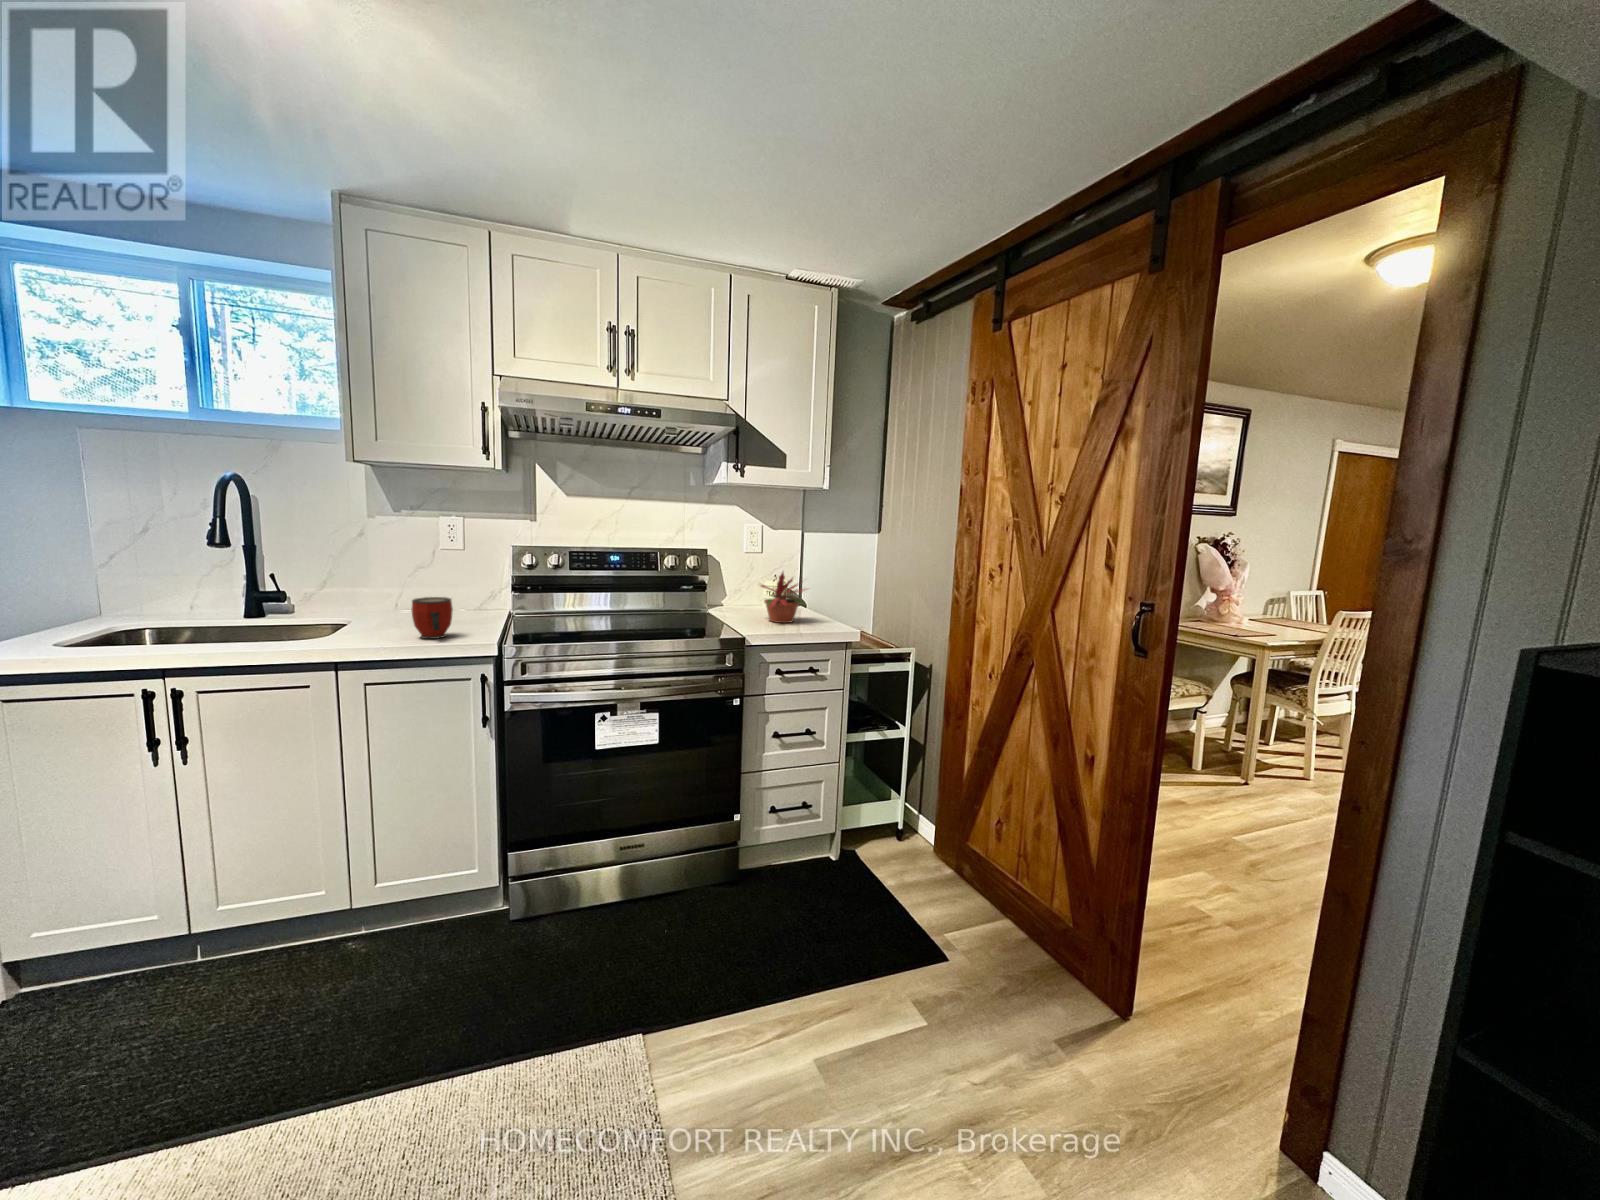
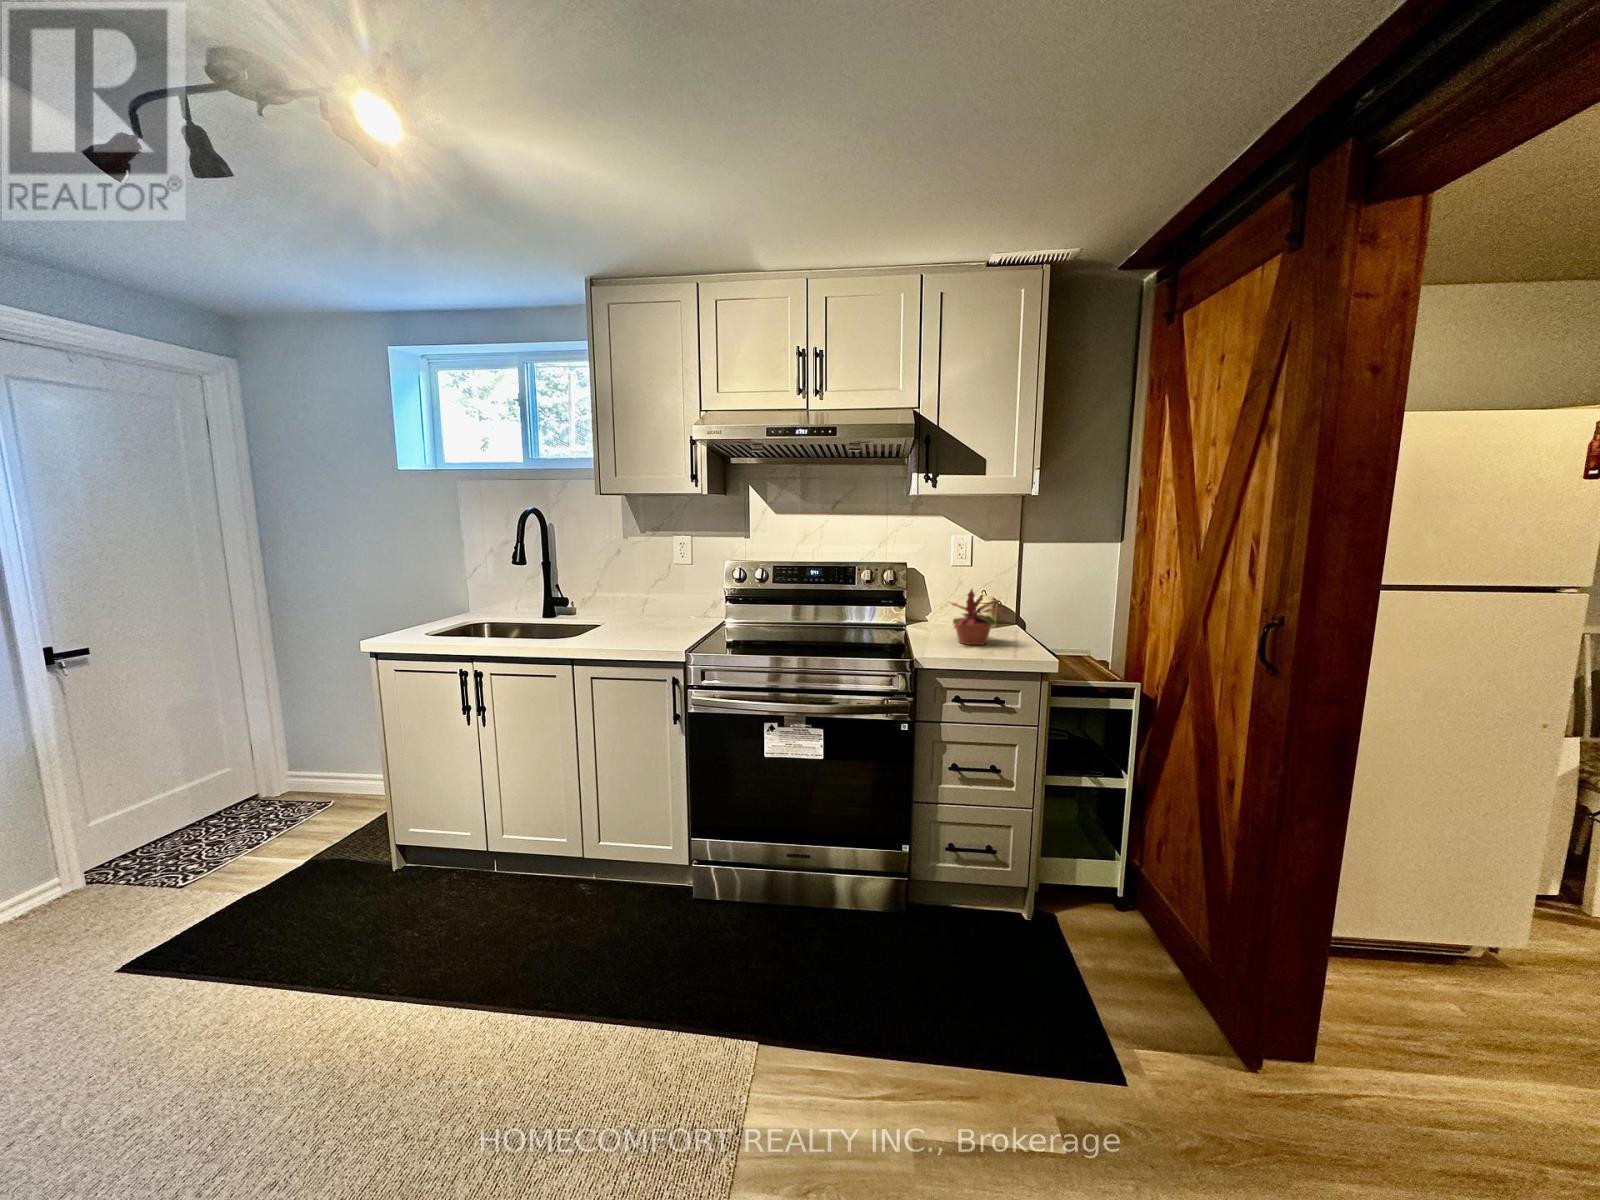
mug: present [411,597,453,639] -> none [630,606,661,642]

